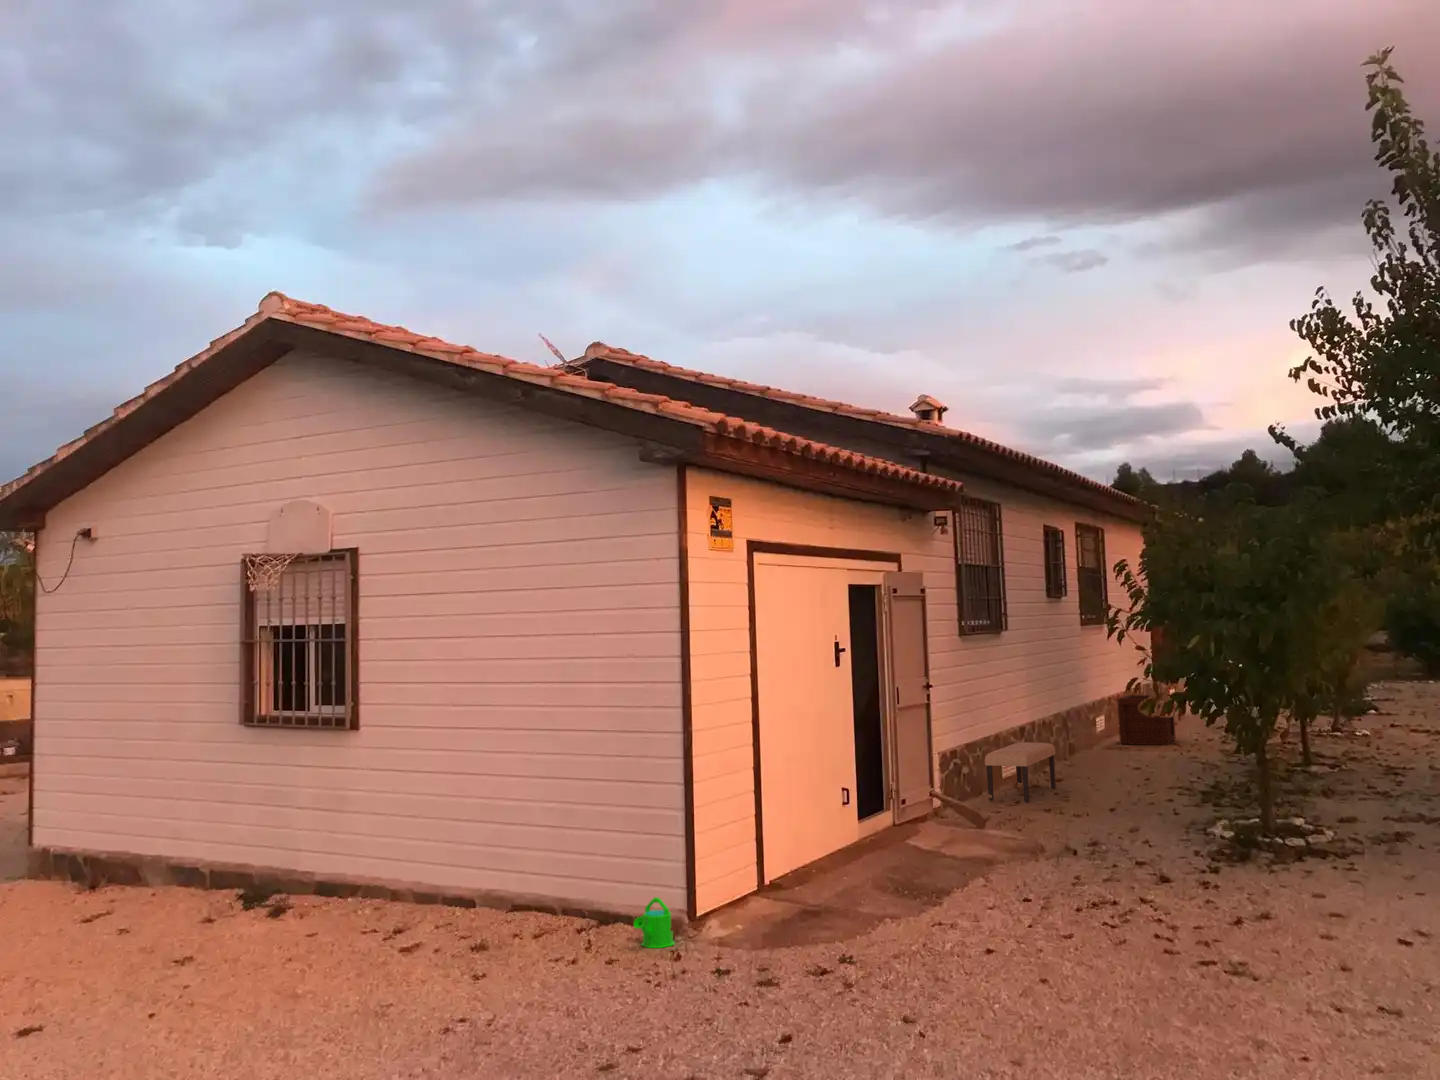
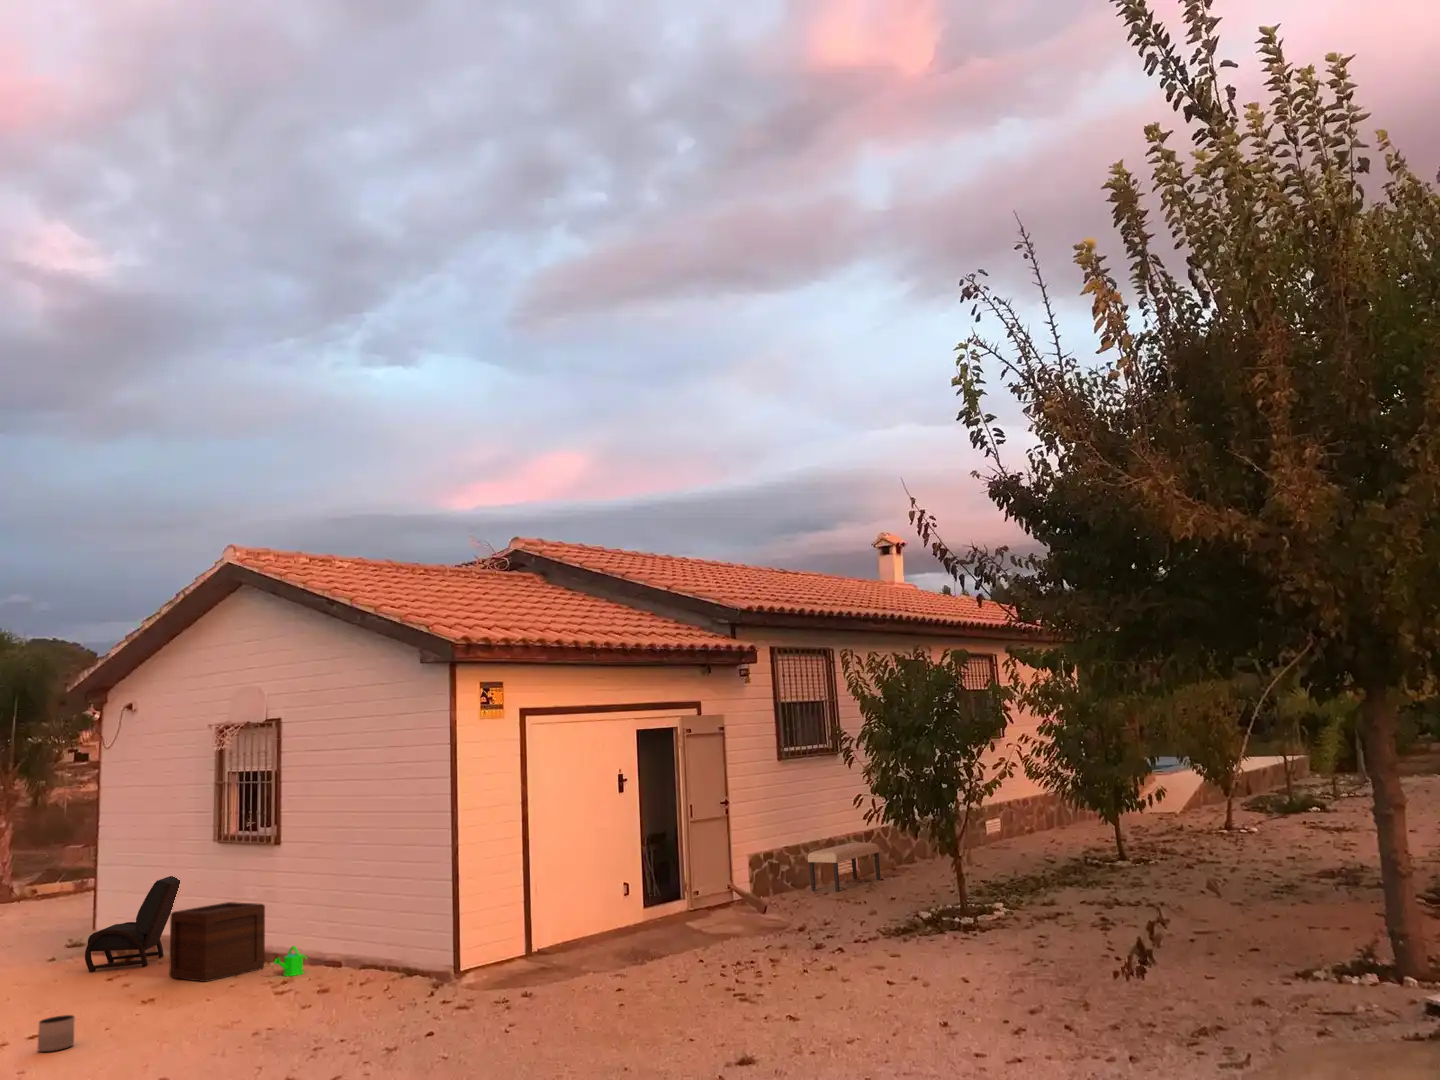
wooden crate: present [1117,695,1176,745] -> present [169,902,265,982]
lounge chair: none [47,772,183,908] -> present [85,876,180,972]
watering can: present [634,897,675,948] -> present [274,946,307,976]
planter: none [85,997,144,1061] -> present [38,1015,75,1052]

